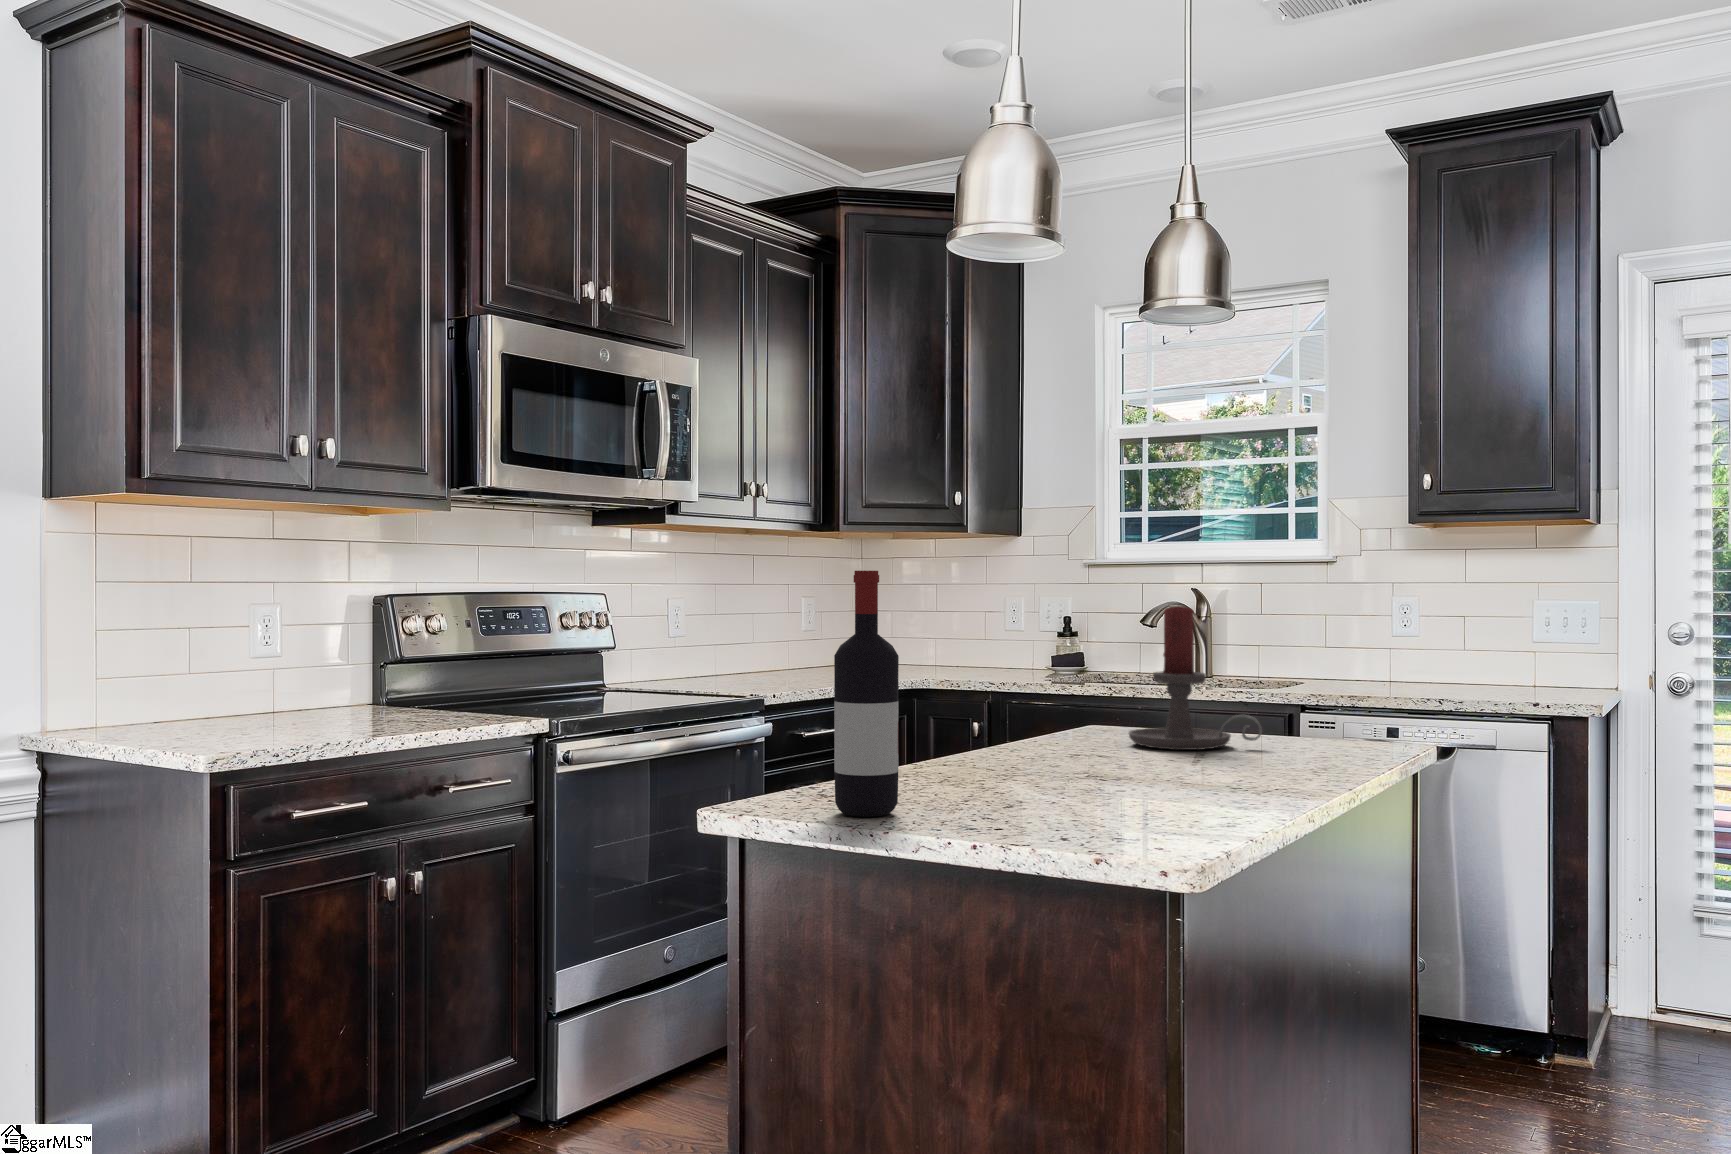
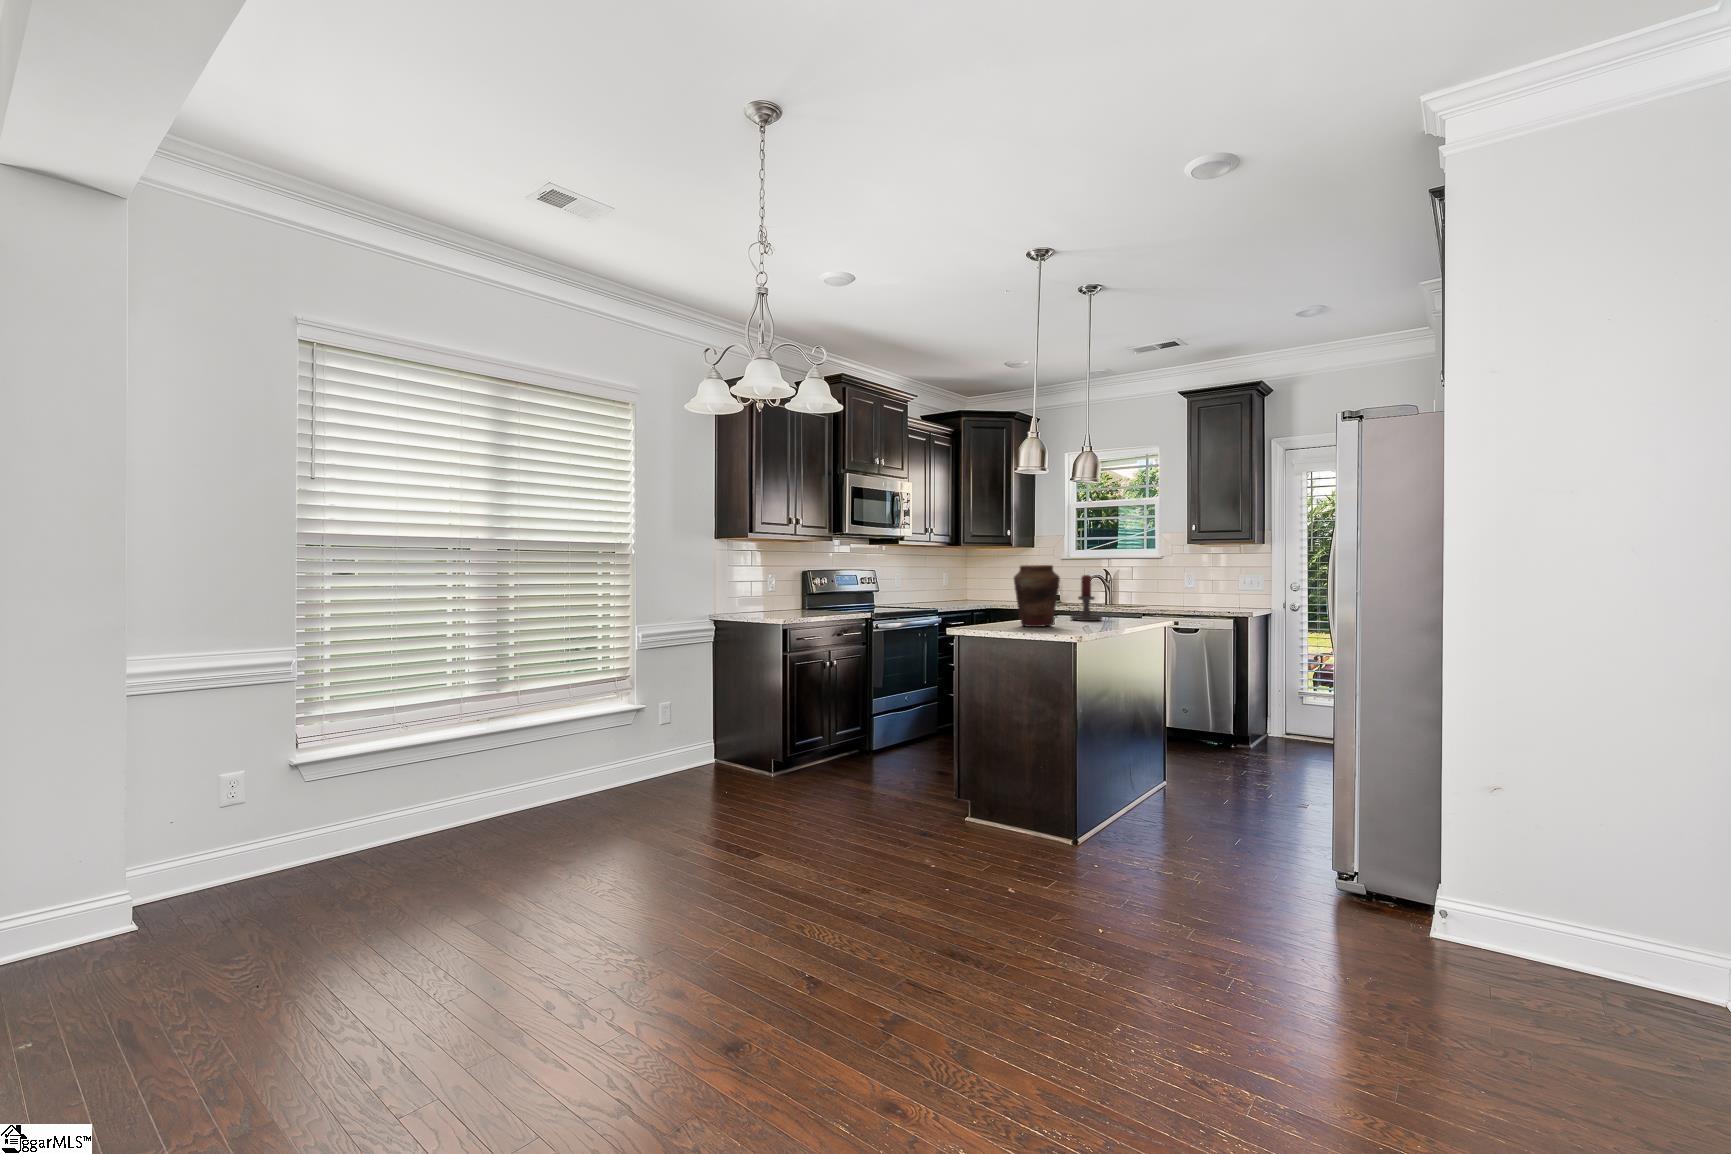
wine bottle: present [834,571,899,817] -> none [984,565,1001,629]
vase: none [949,574,1110,794] -> present [1014,565,1060,627]

